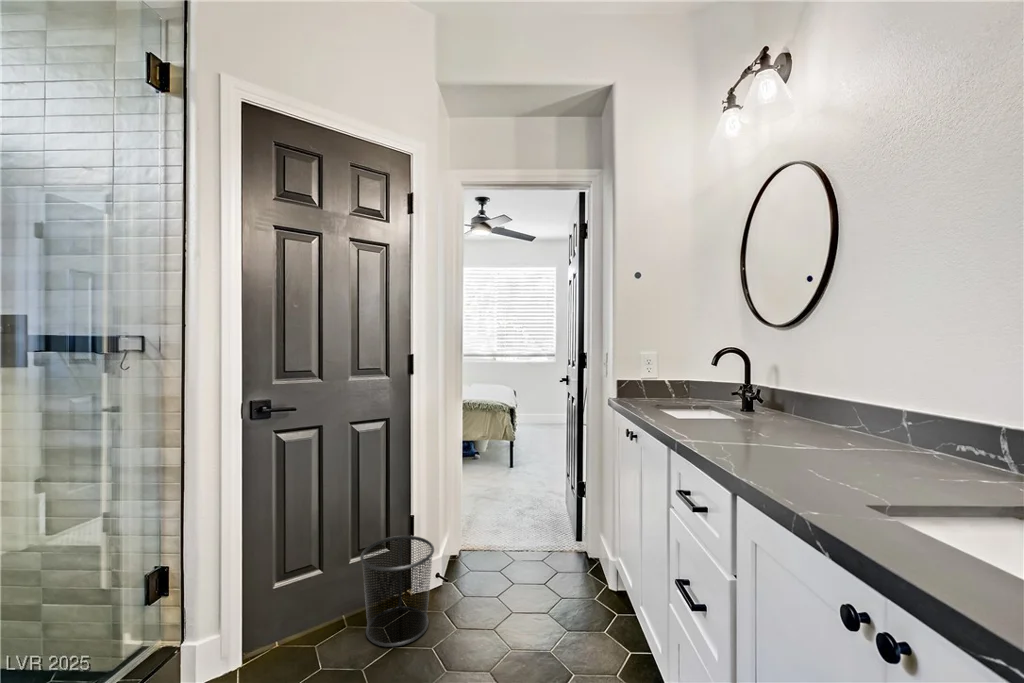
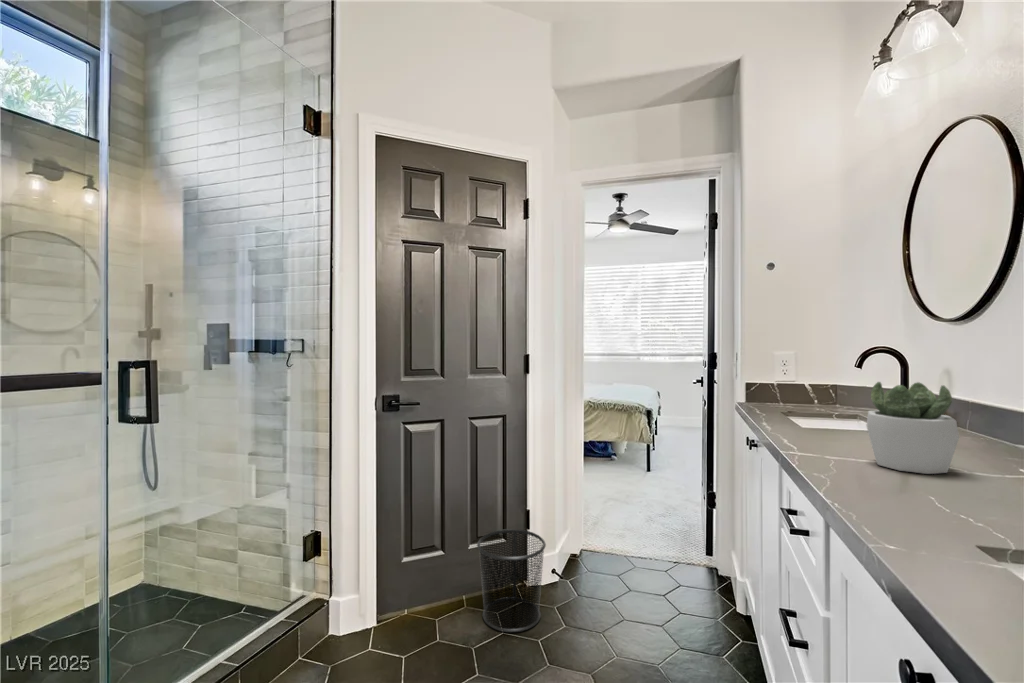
succulent plant: none [738,377,811,456] -> present [866,382,959,474]

